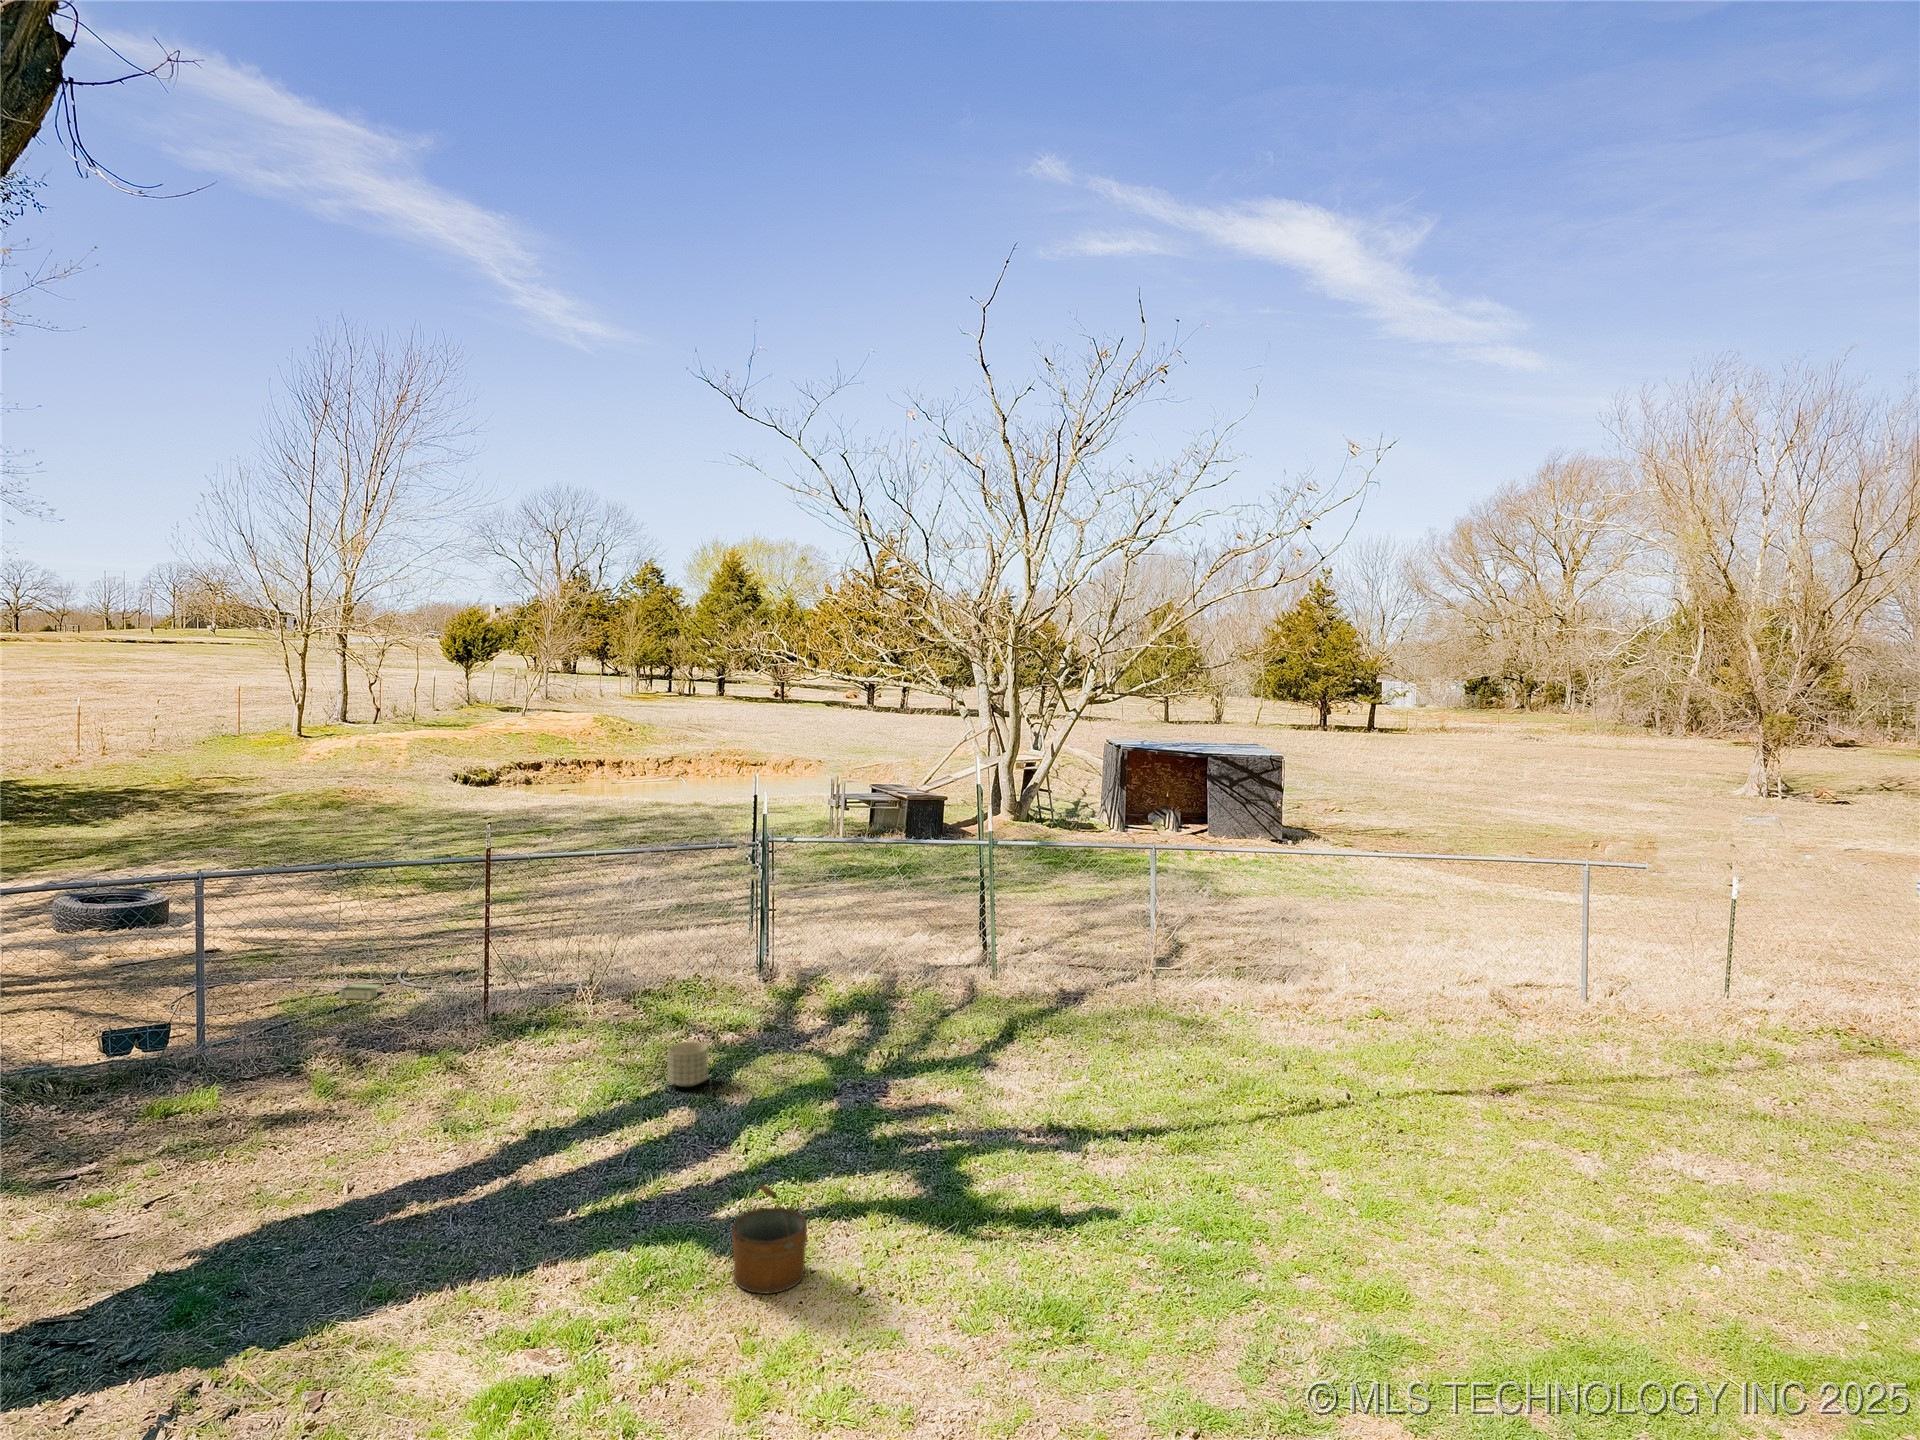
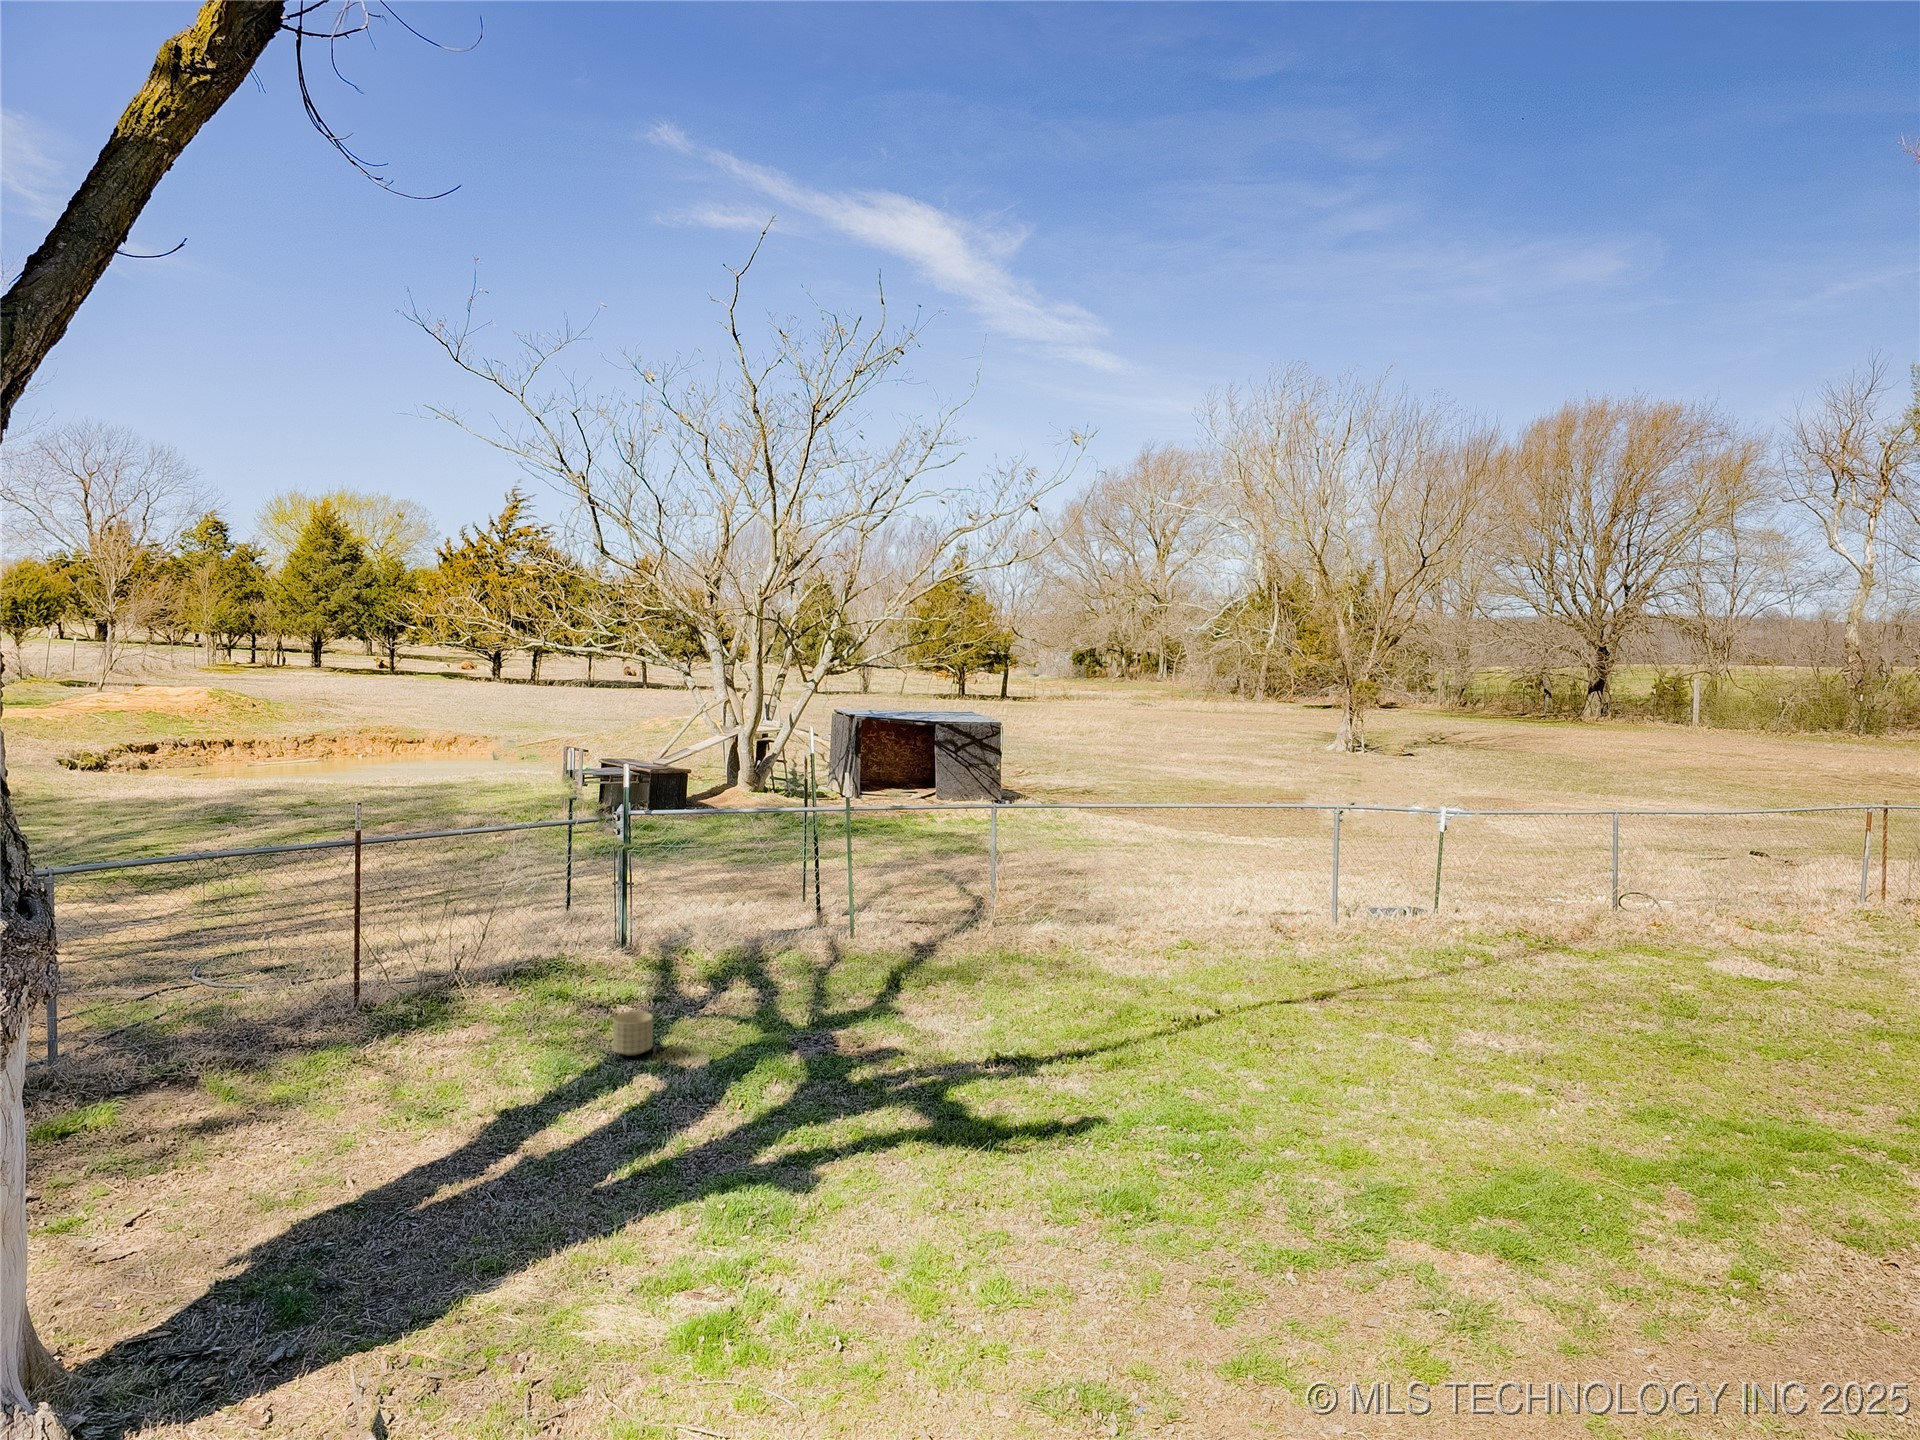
toolbox: present [339,983,382,1000] -> none [147,989,199,1009]
bucket: present [732,1184,807,1294] -> none [823,1119,891,1216]

